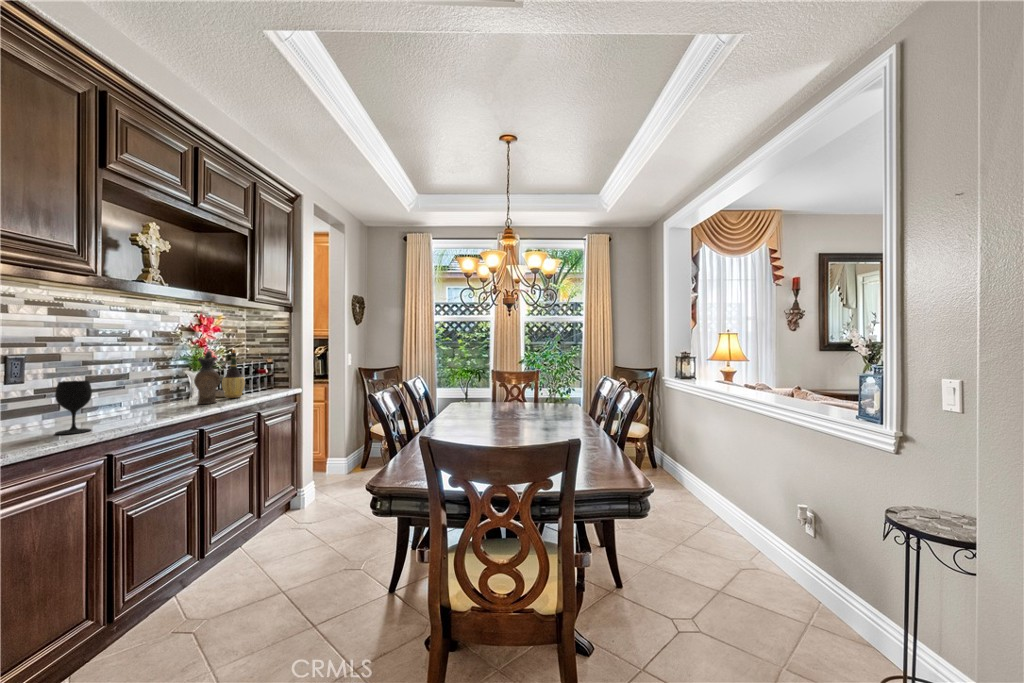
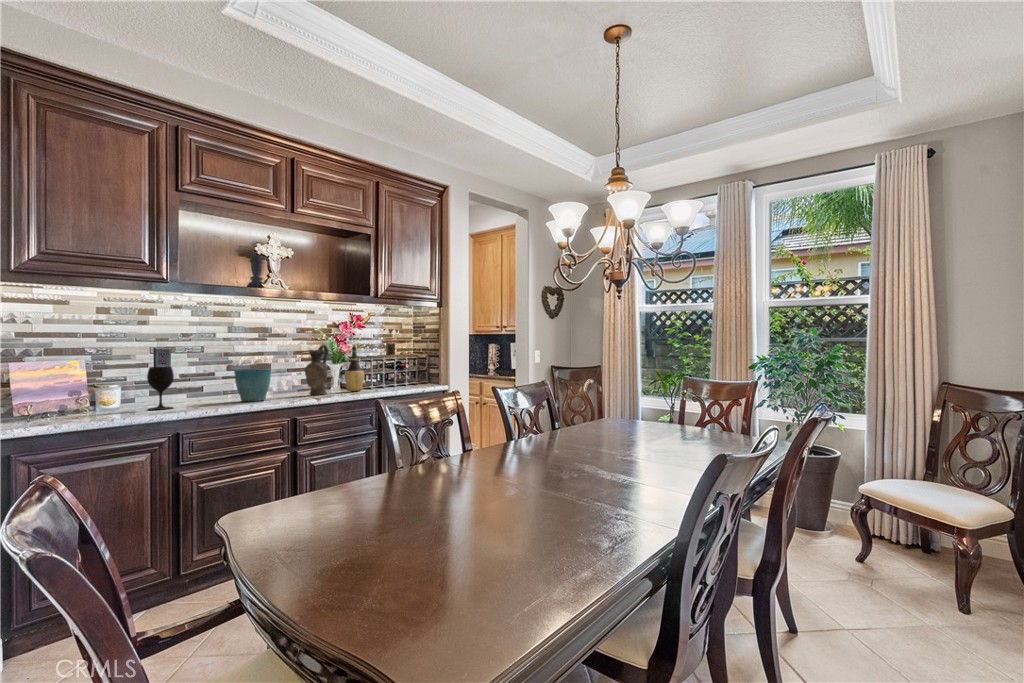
flower pot: none [135,378,182,416] -> present [234,369,271,401]

